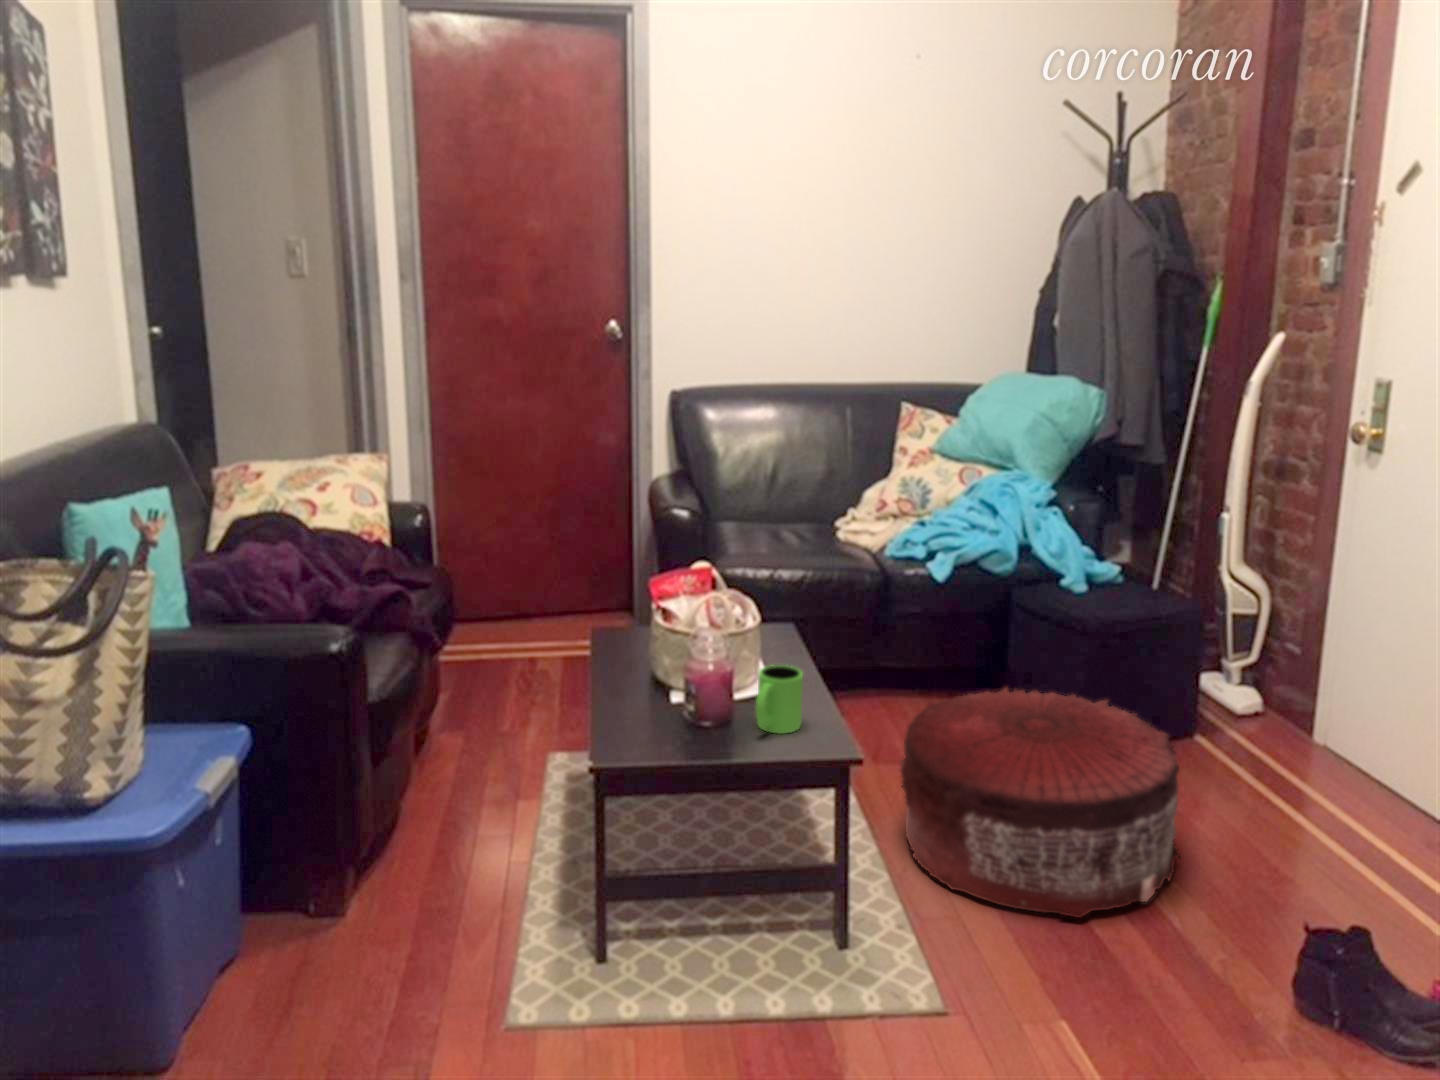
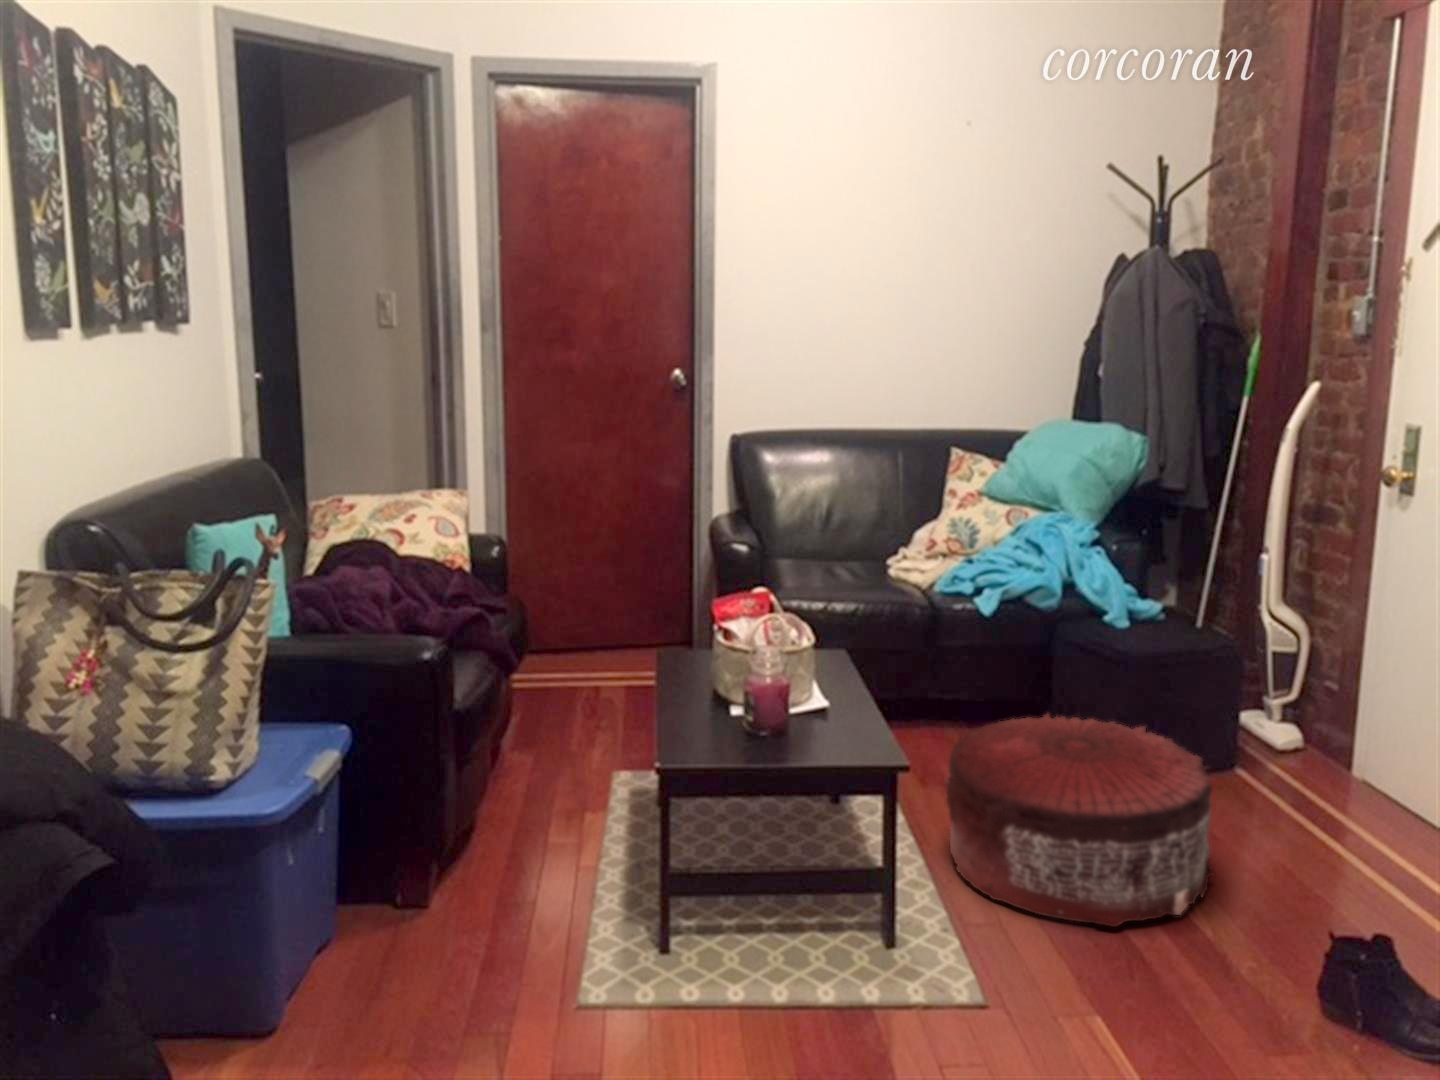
mug: present [756,665,803,733] -> none [809,681,853,743]

